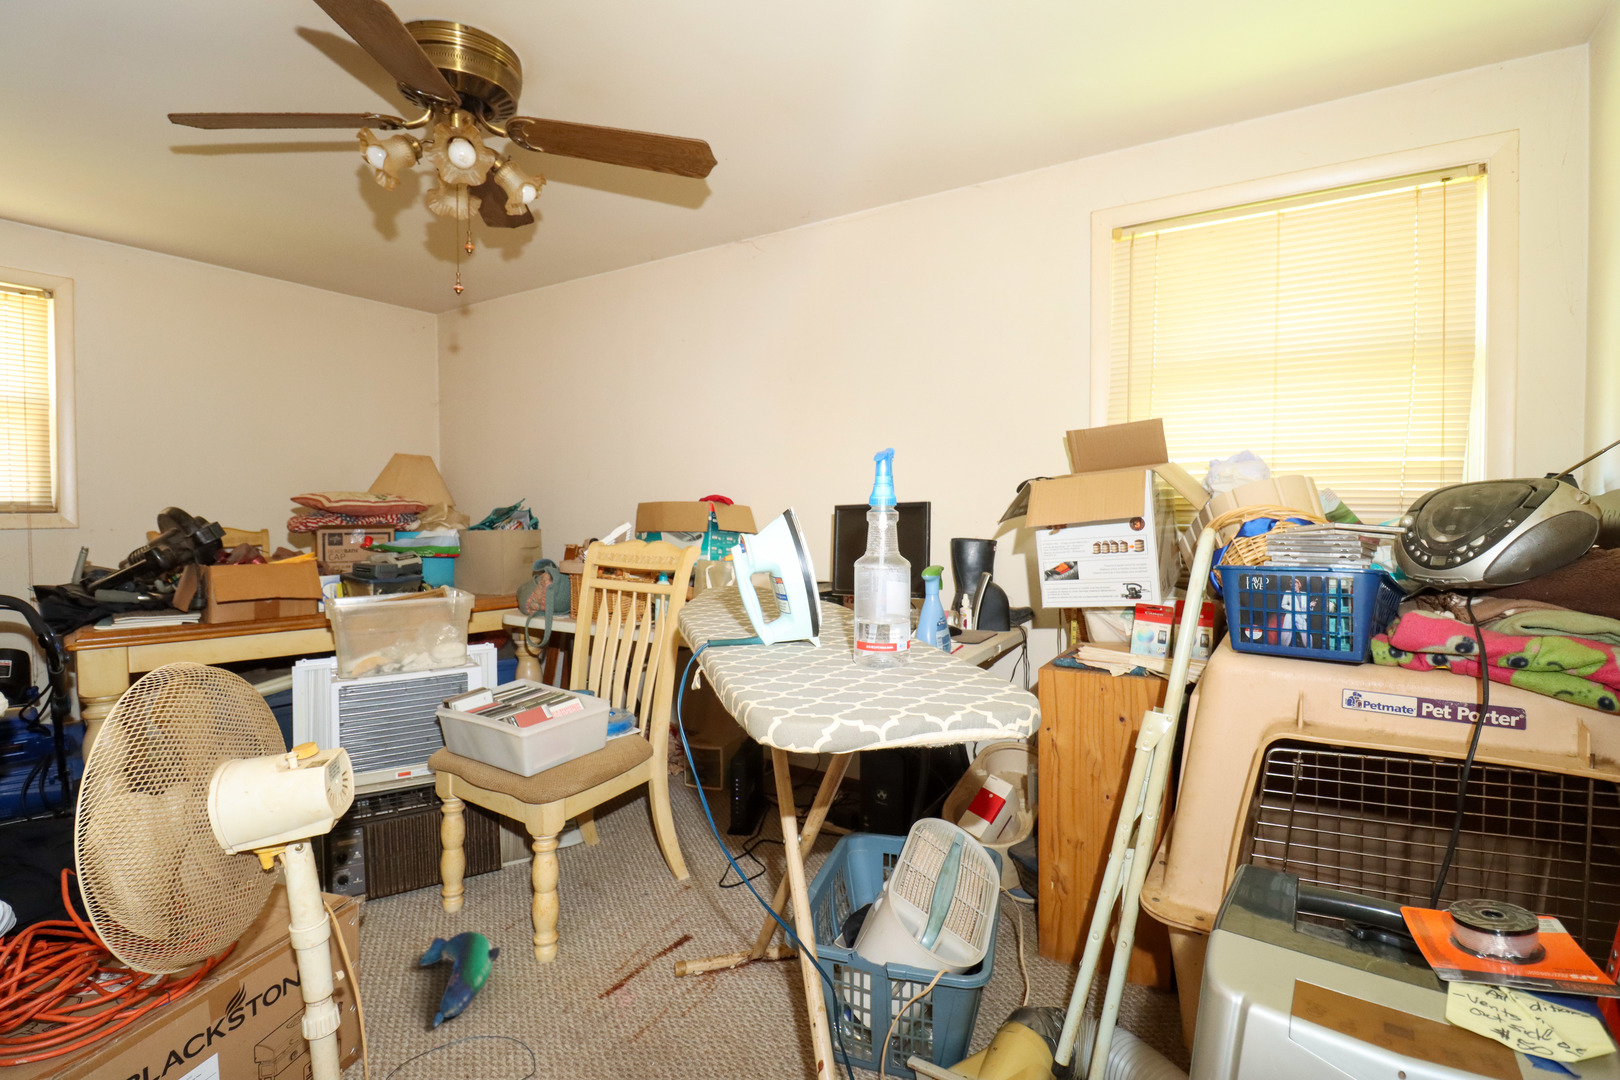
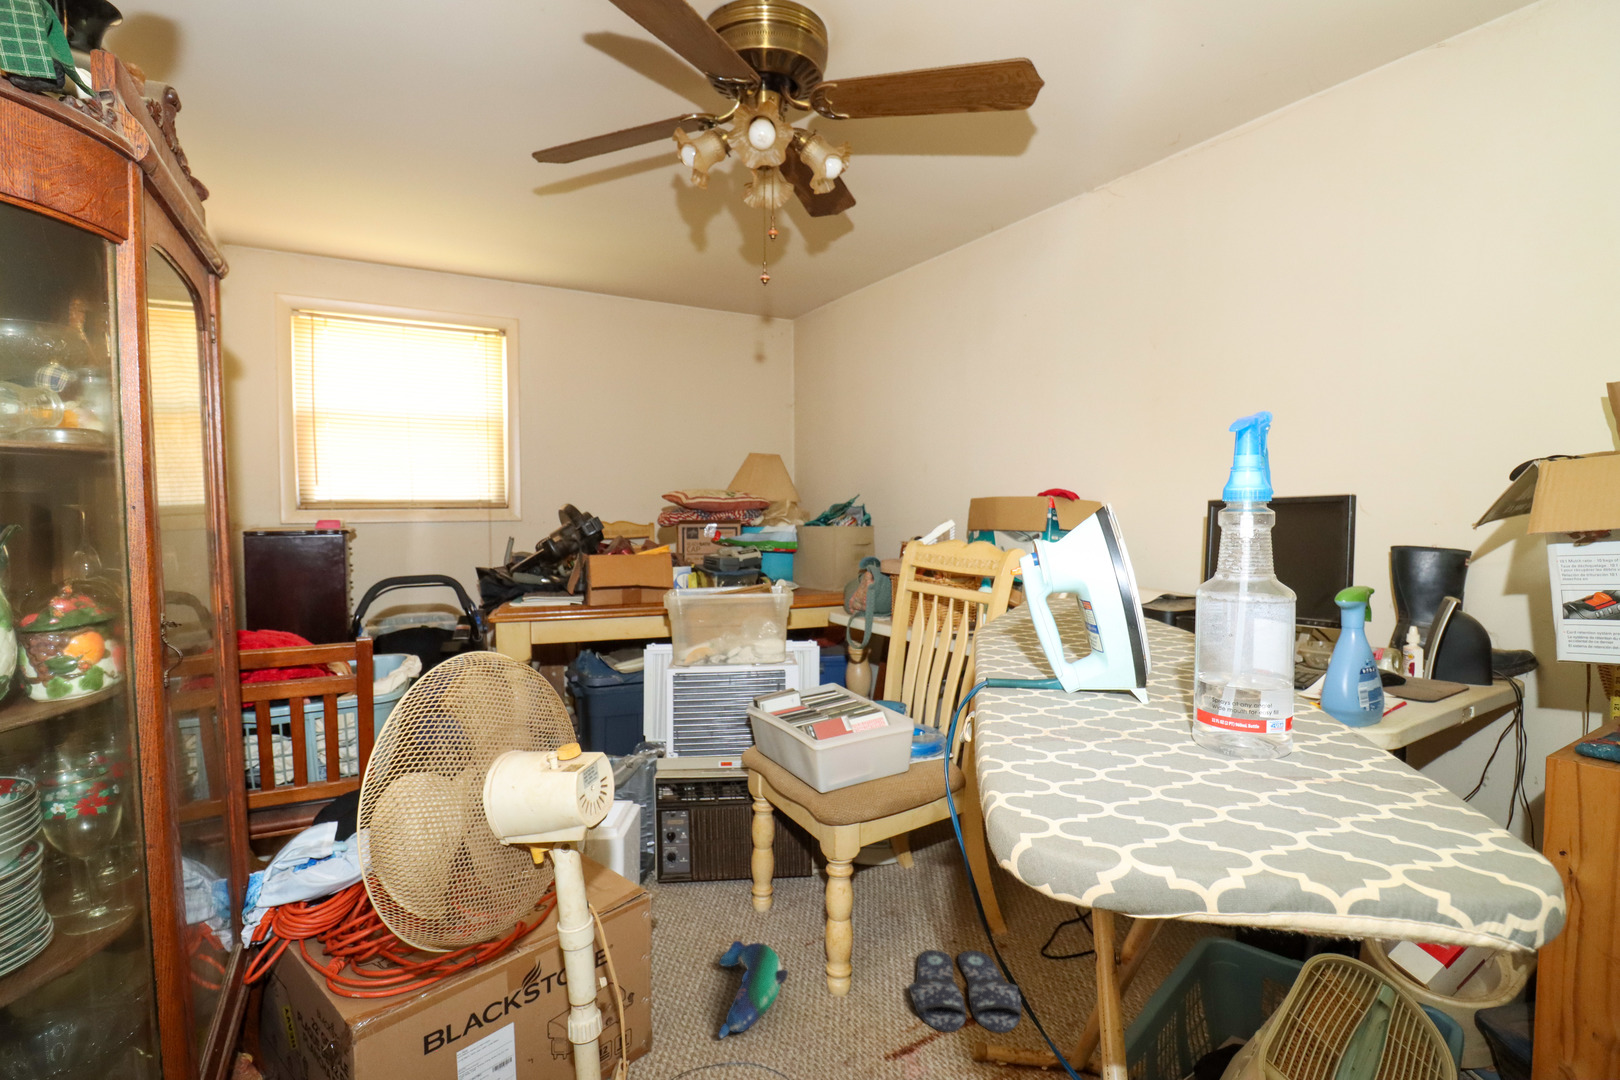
slippers: none [615,891,711,960] -> present [909,950,1021,1033]

